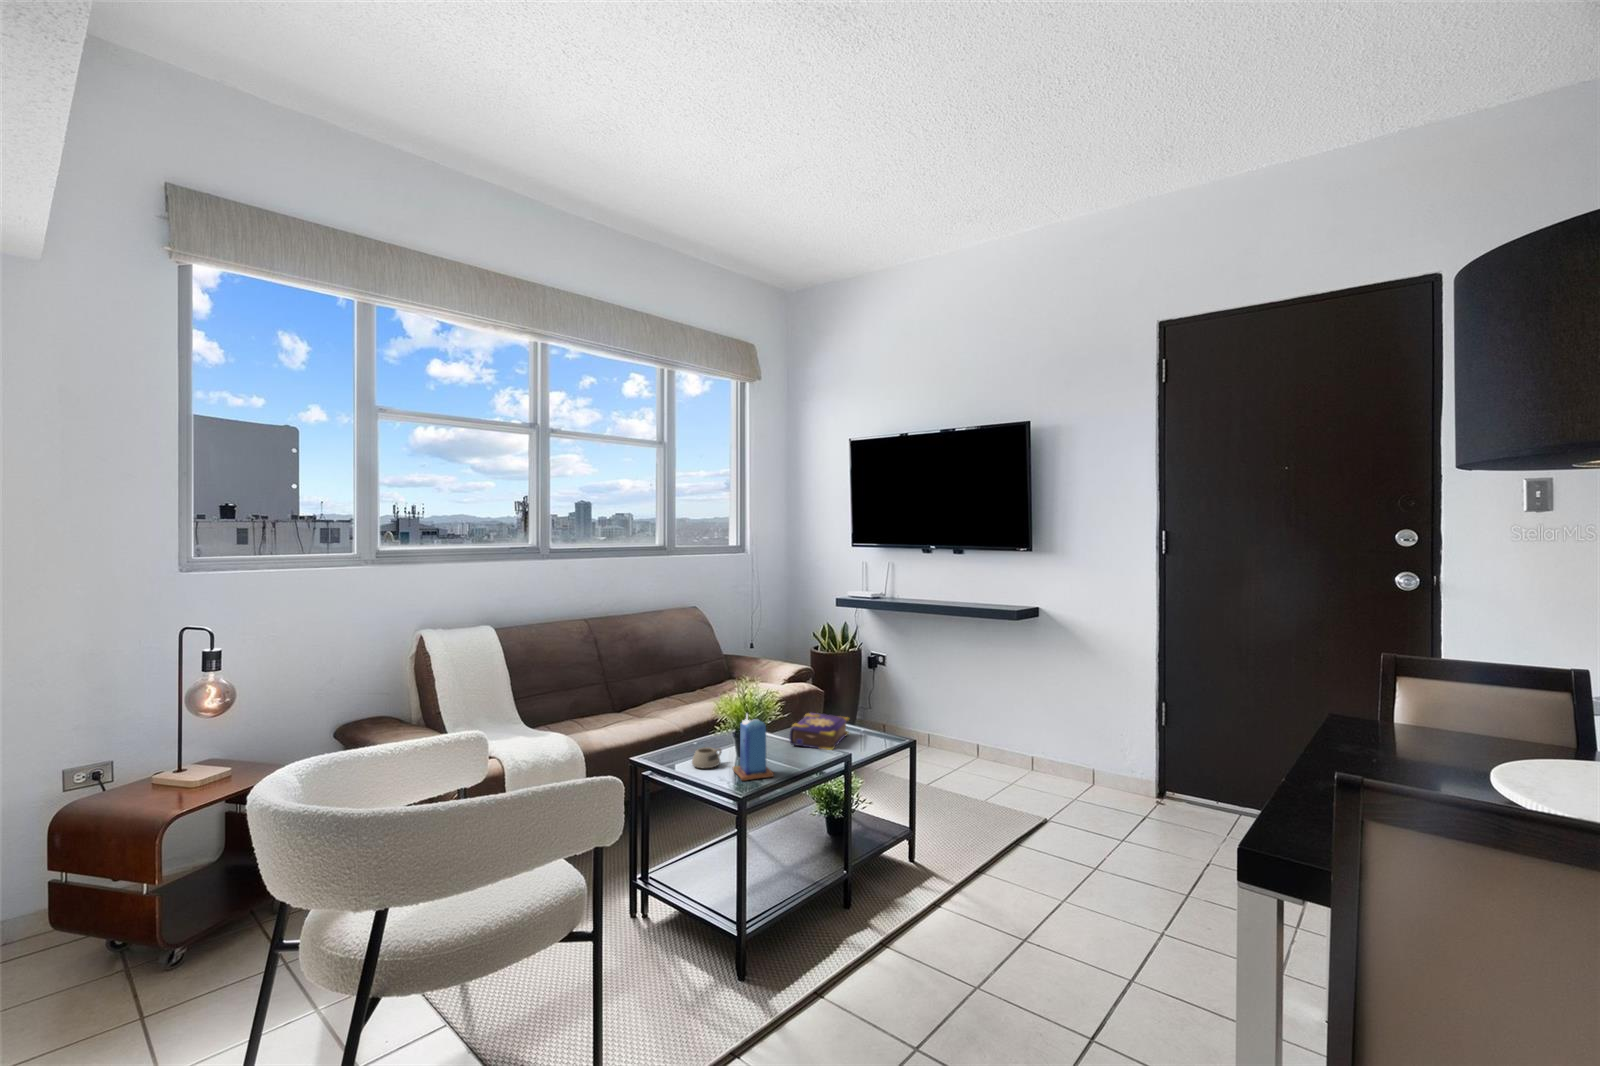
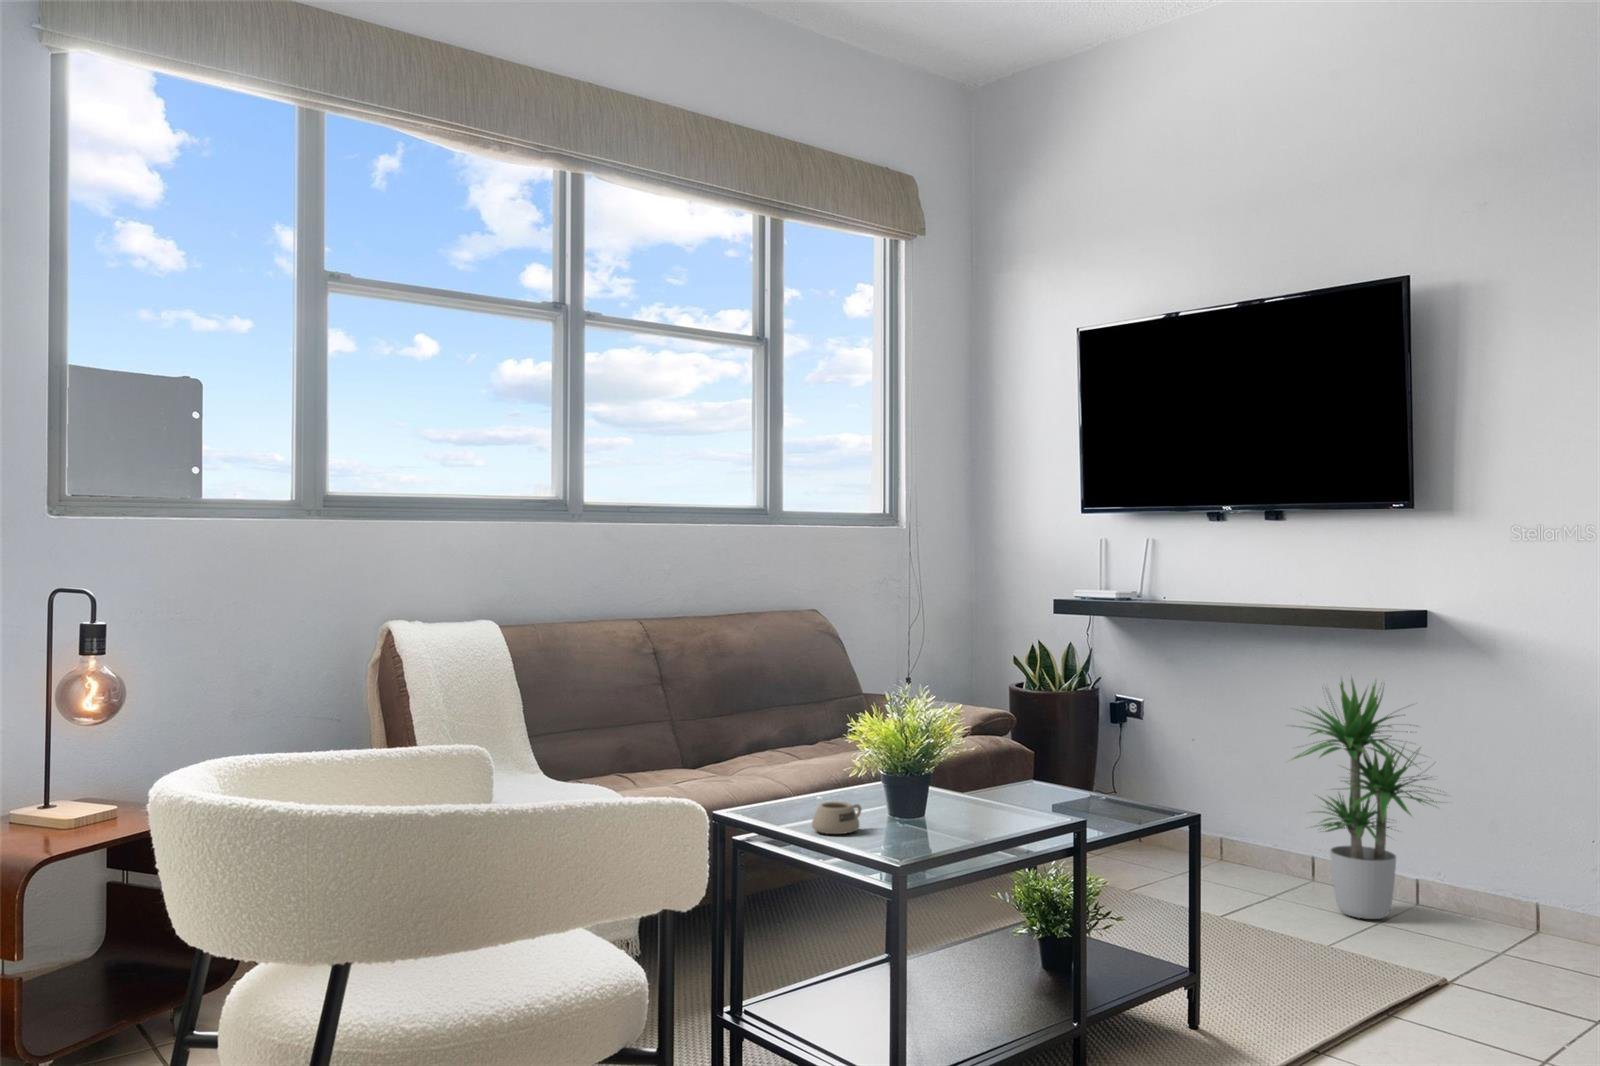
potted plant: none [962,645,1052,784] -> present [1293,678,1437,919]
book: present [790,713,849,750] -> none [977,763,1081,822]
candle: present [732,714,774,781] -> none [880,740,951,852]

